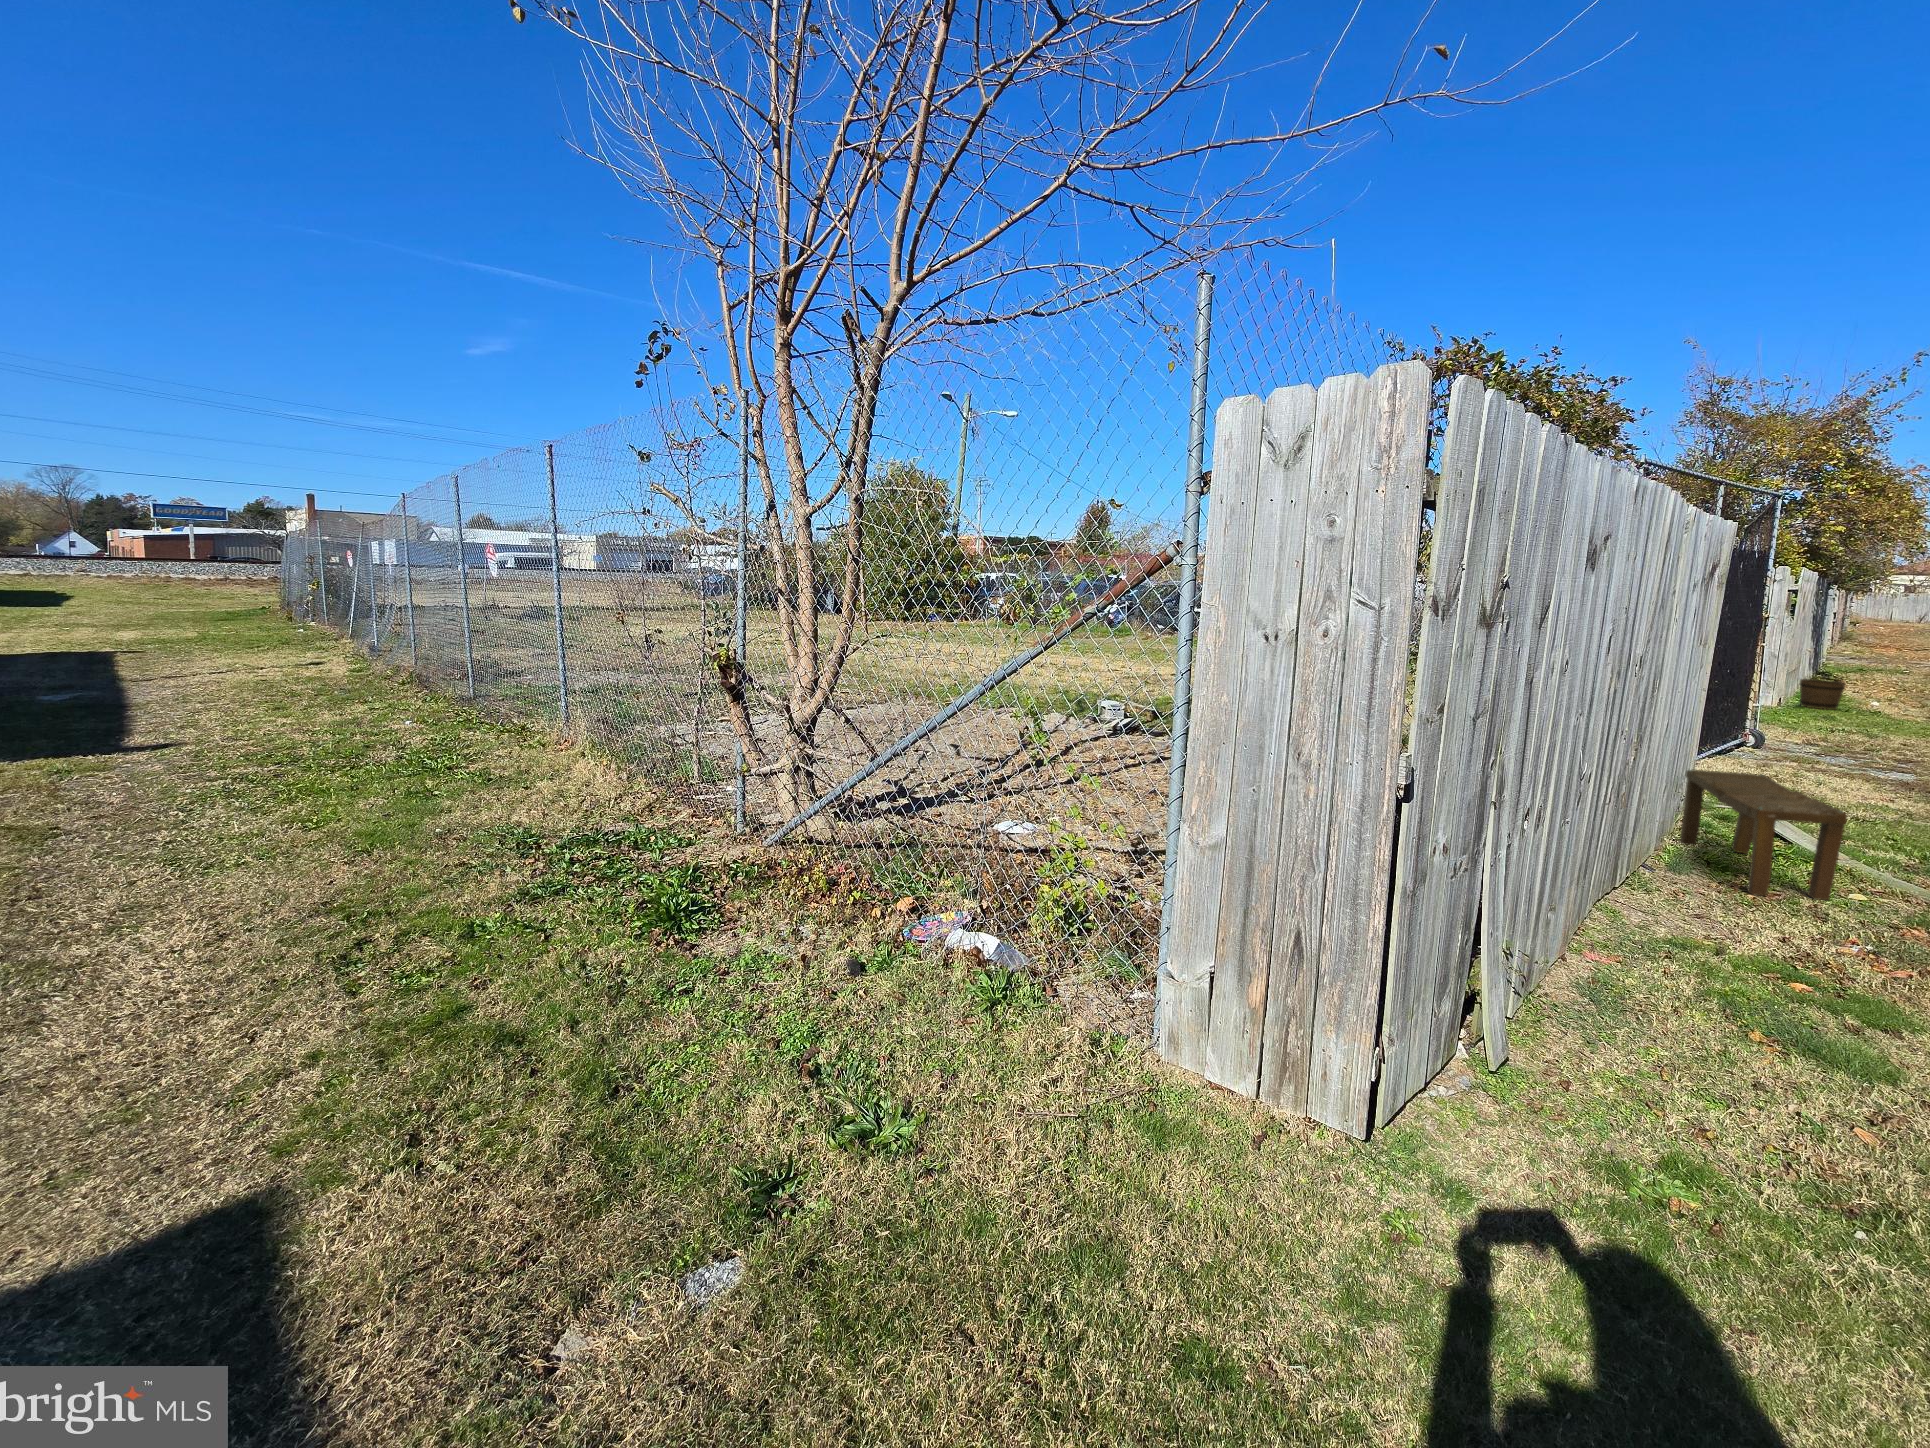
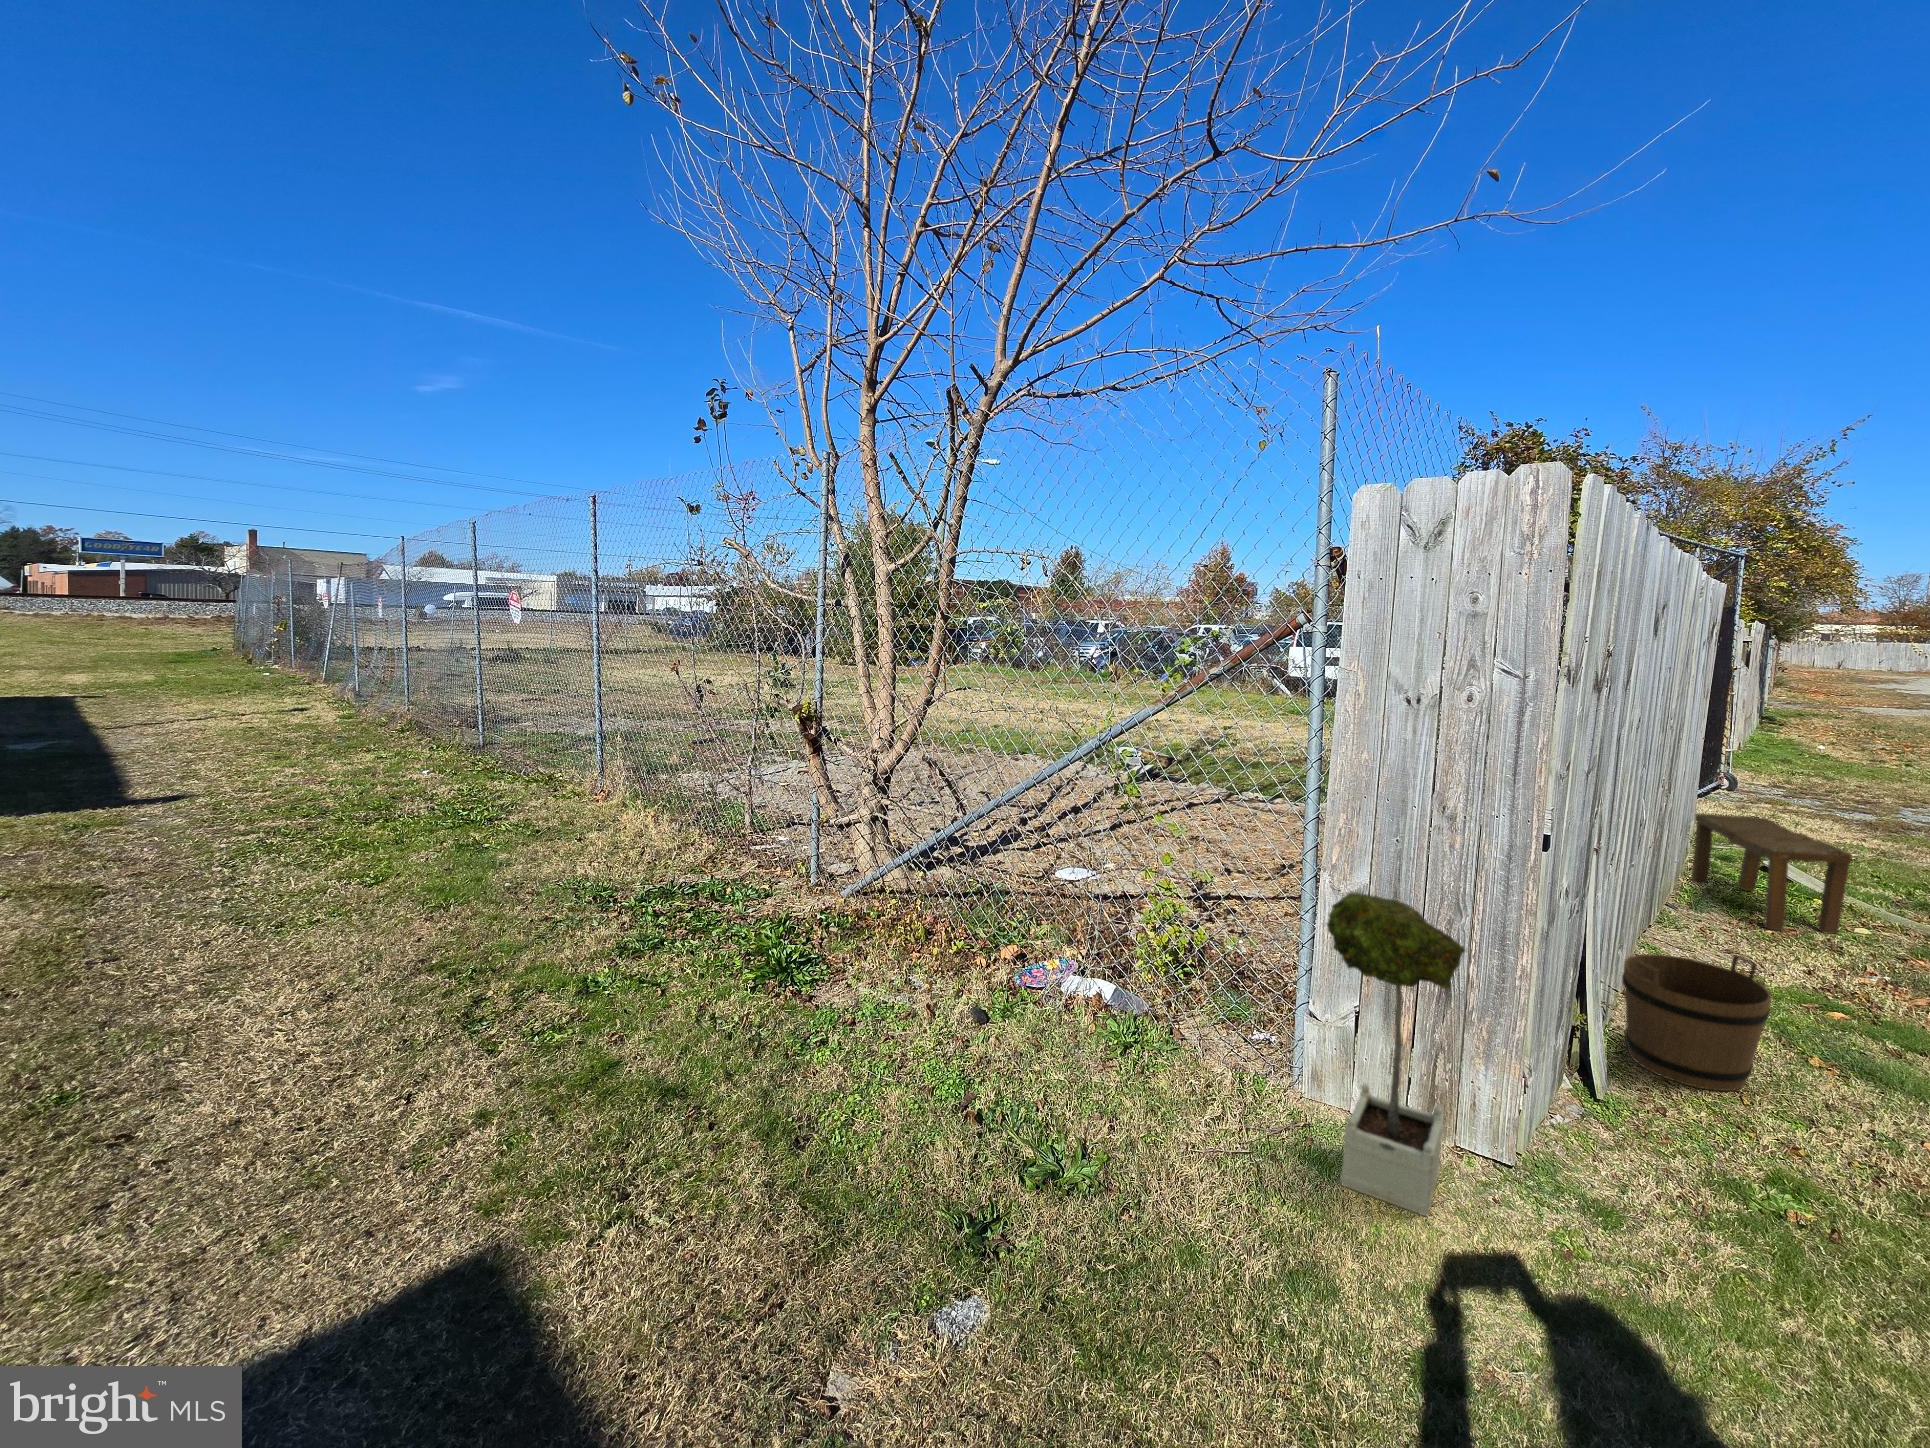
bucket: present [1800,677,1845,710] -> present [1622,954,1772,1091]
potted tree: none [1164,845,1301,1190] -> present [1327,893,1465,1216]

